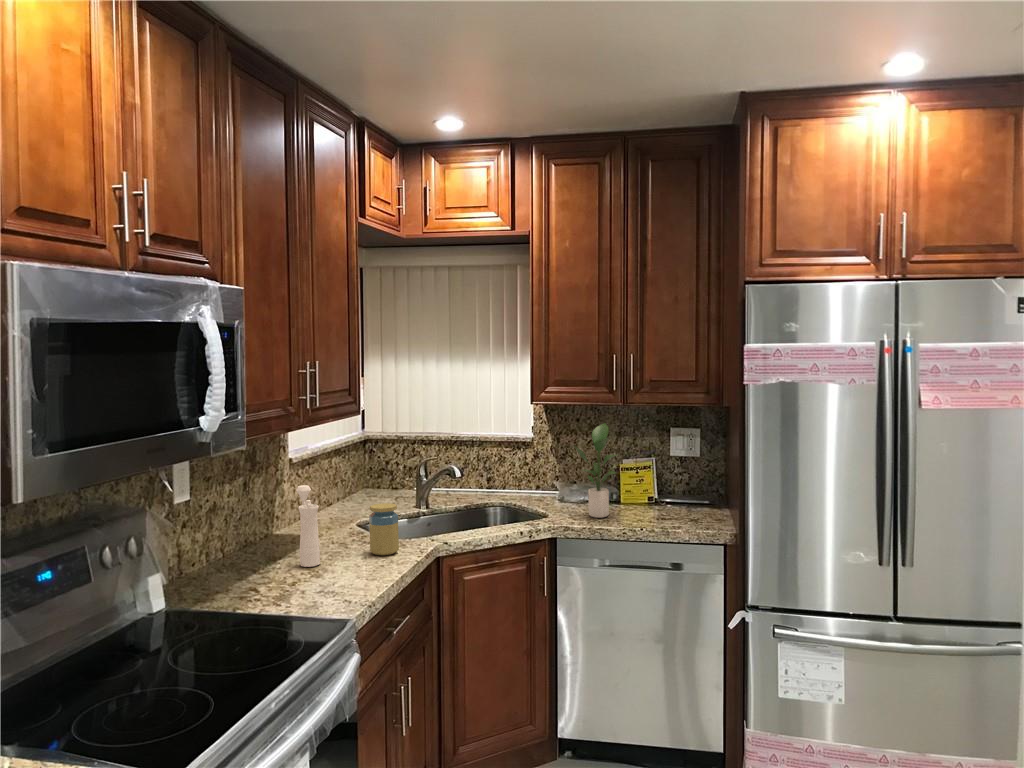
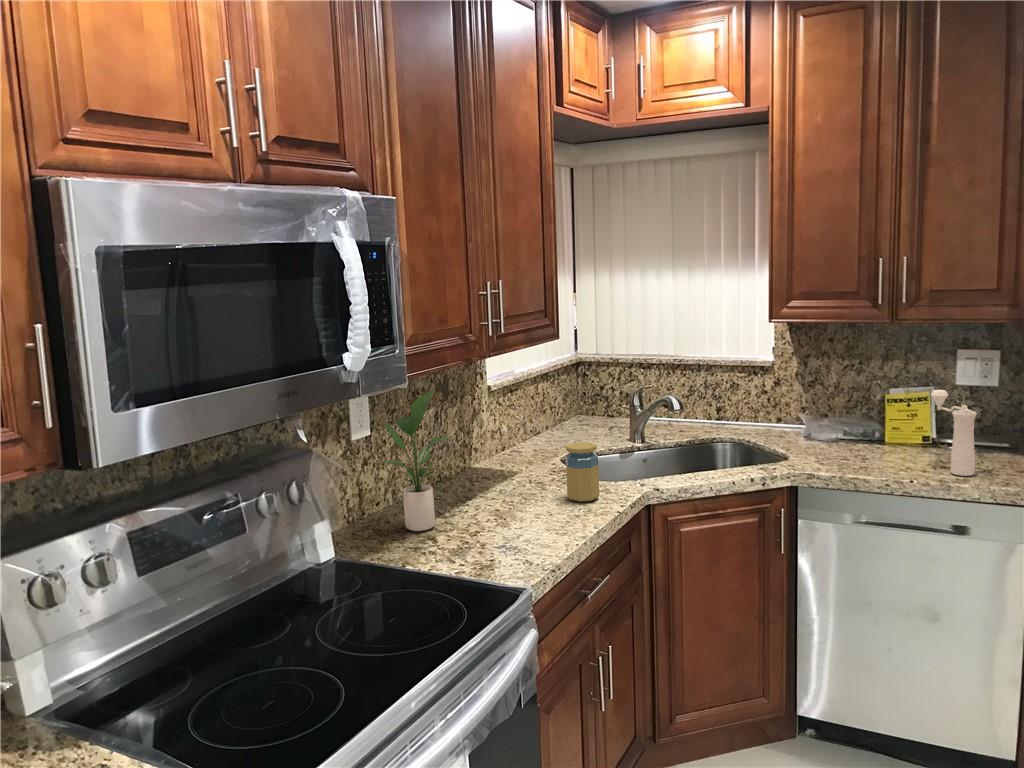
potted plant: present [575,423,616,518] -> present [381,389,451,531]
pepper mill: present [296,485,320,567] -> present [931,390,977,476]

